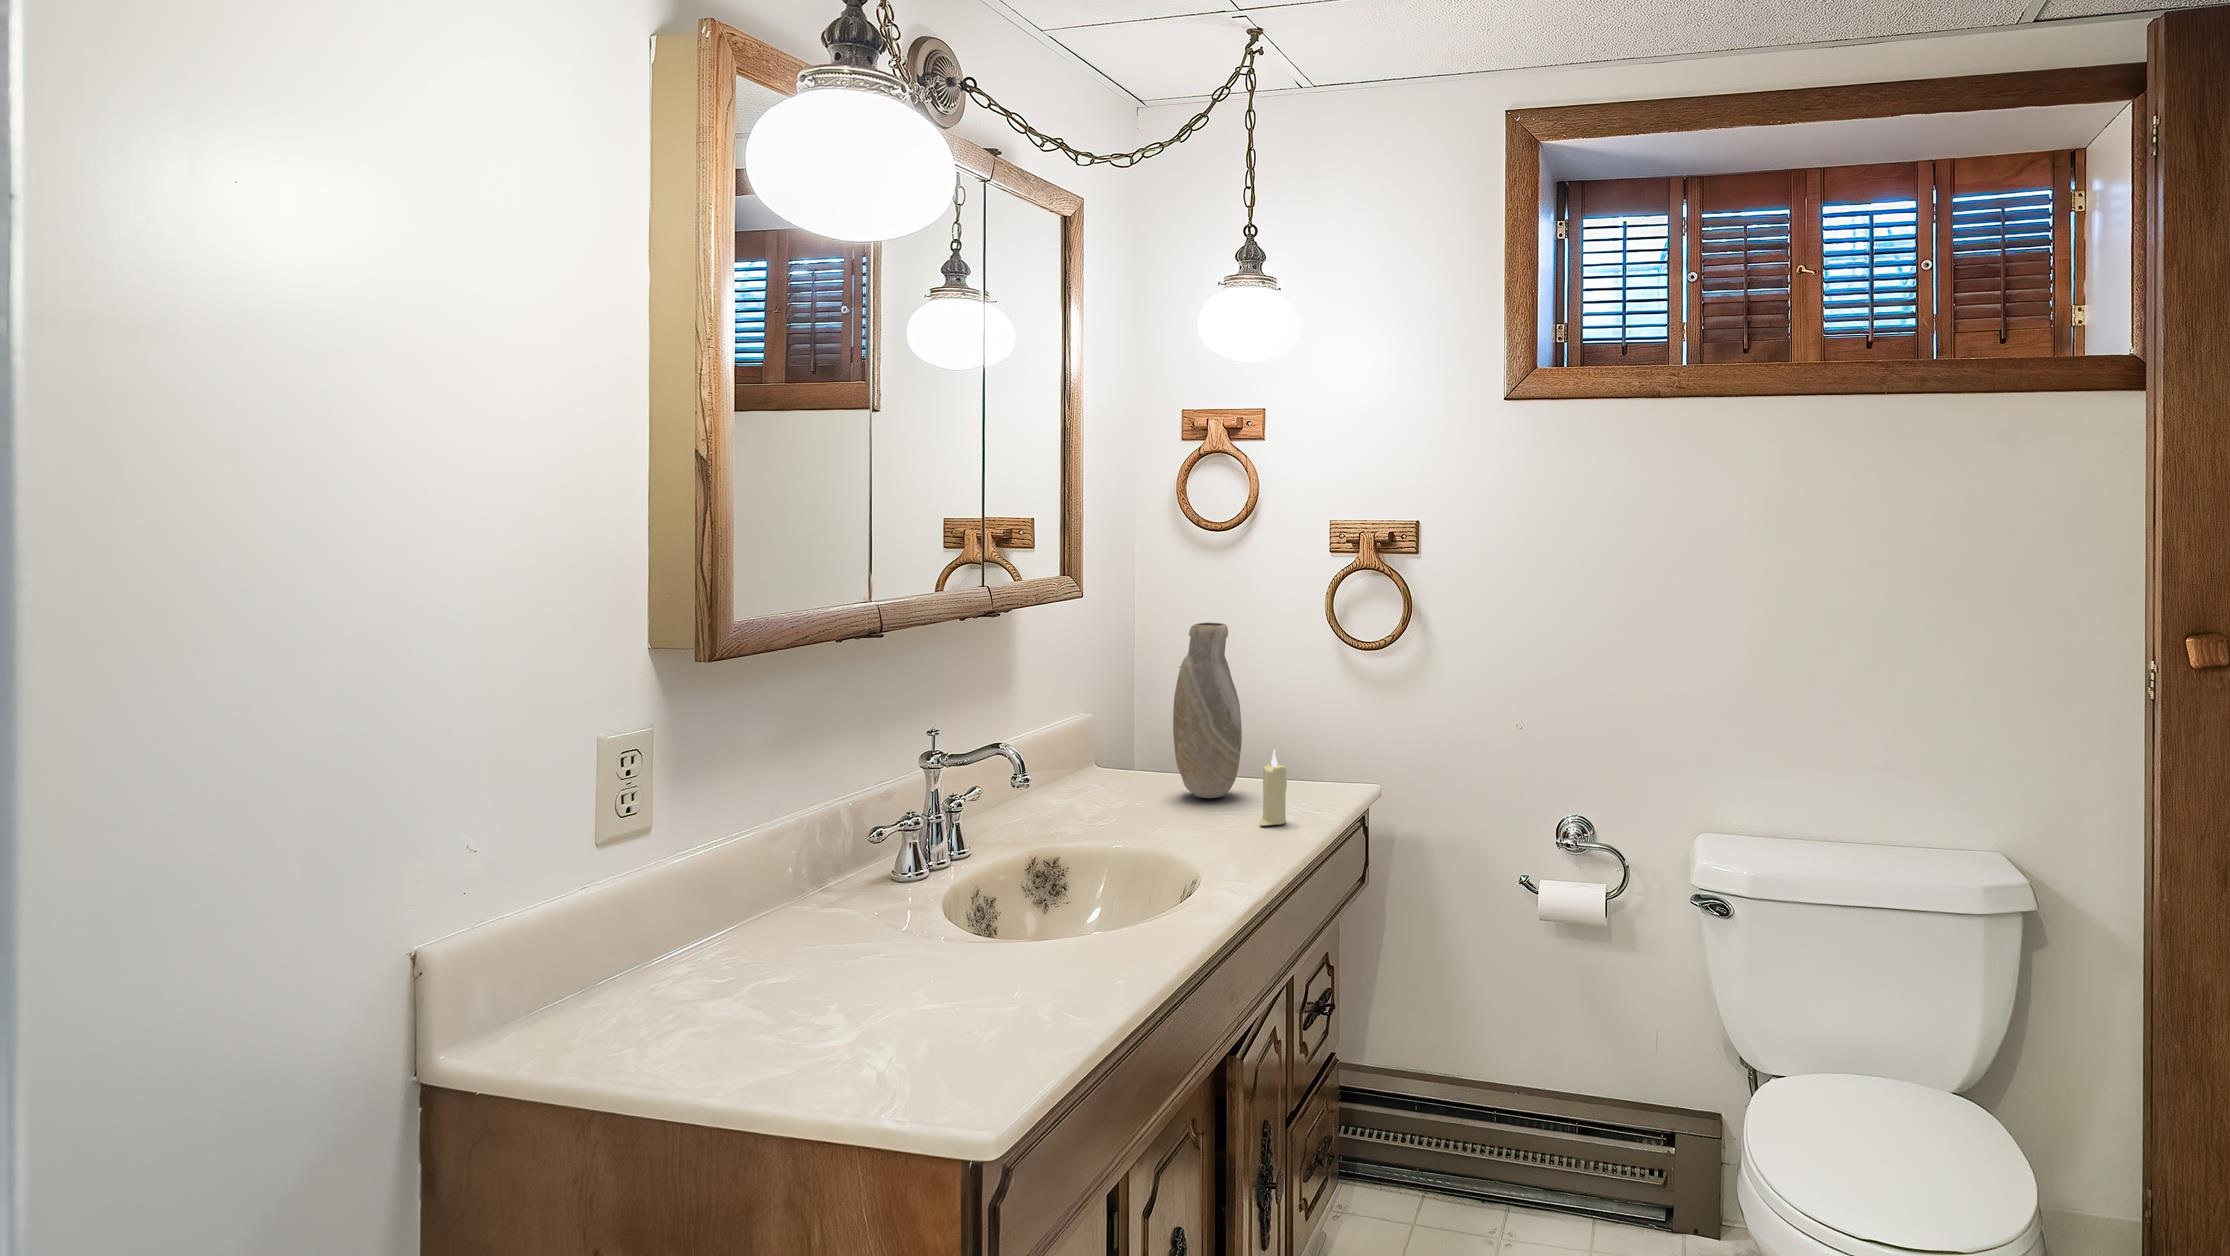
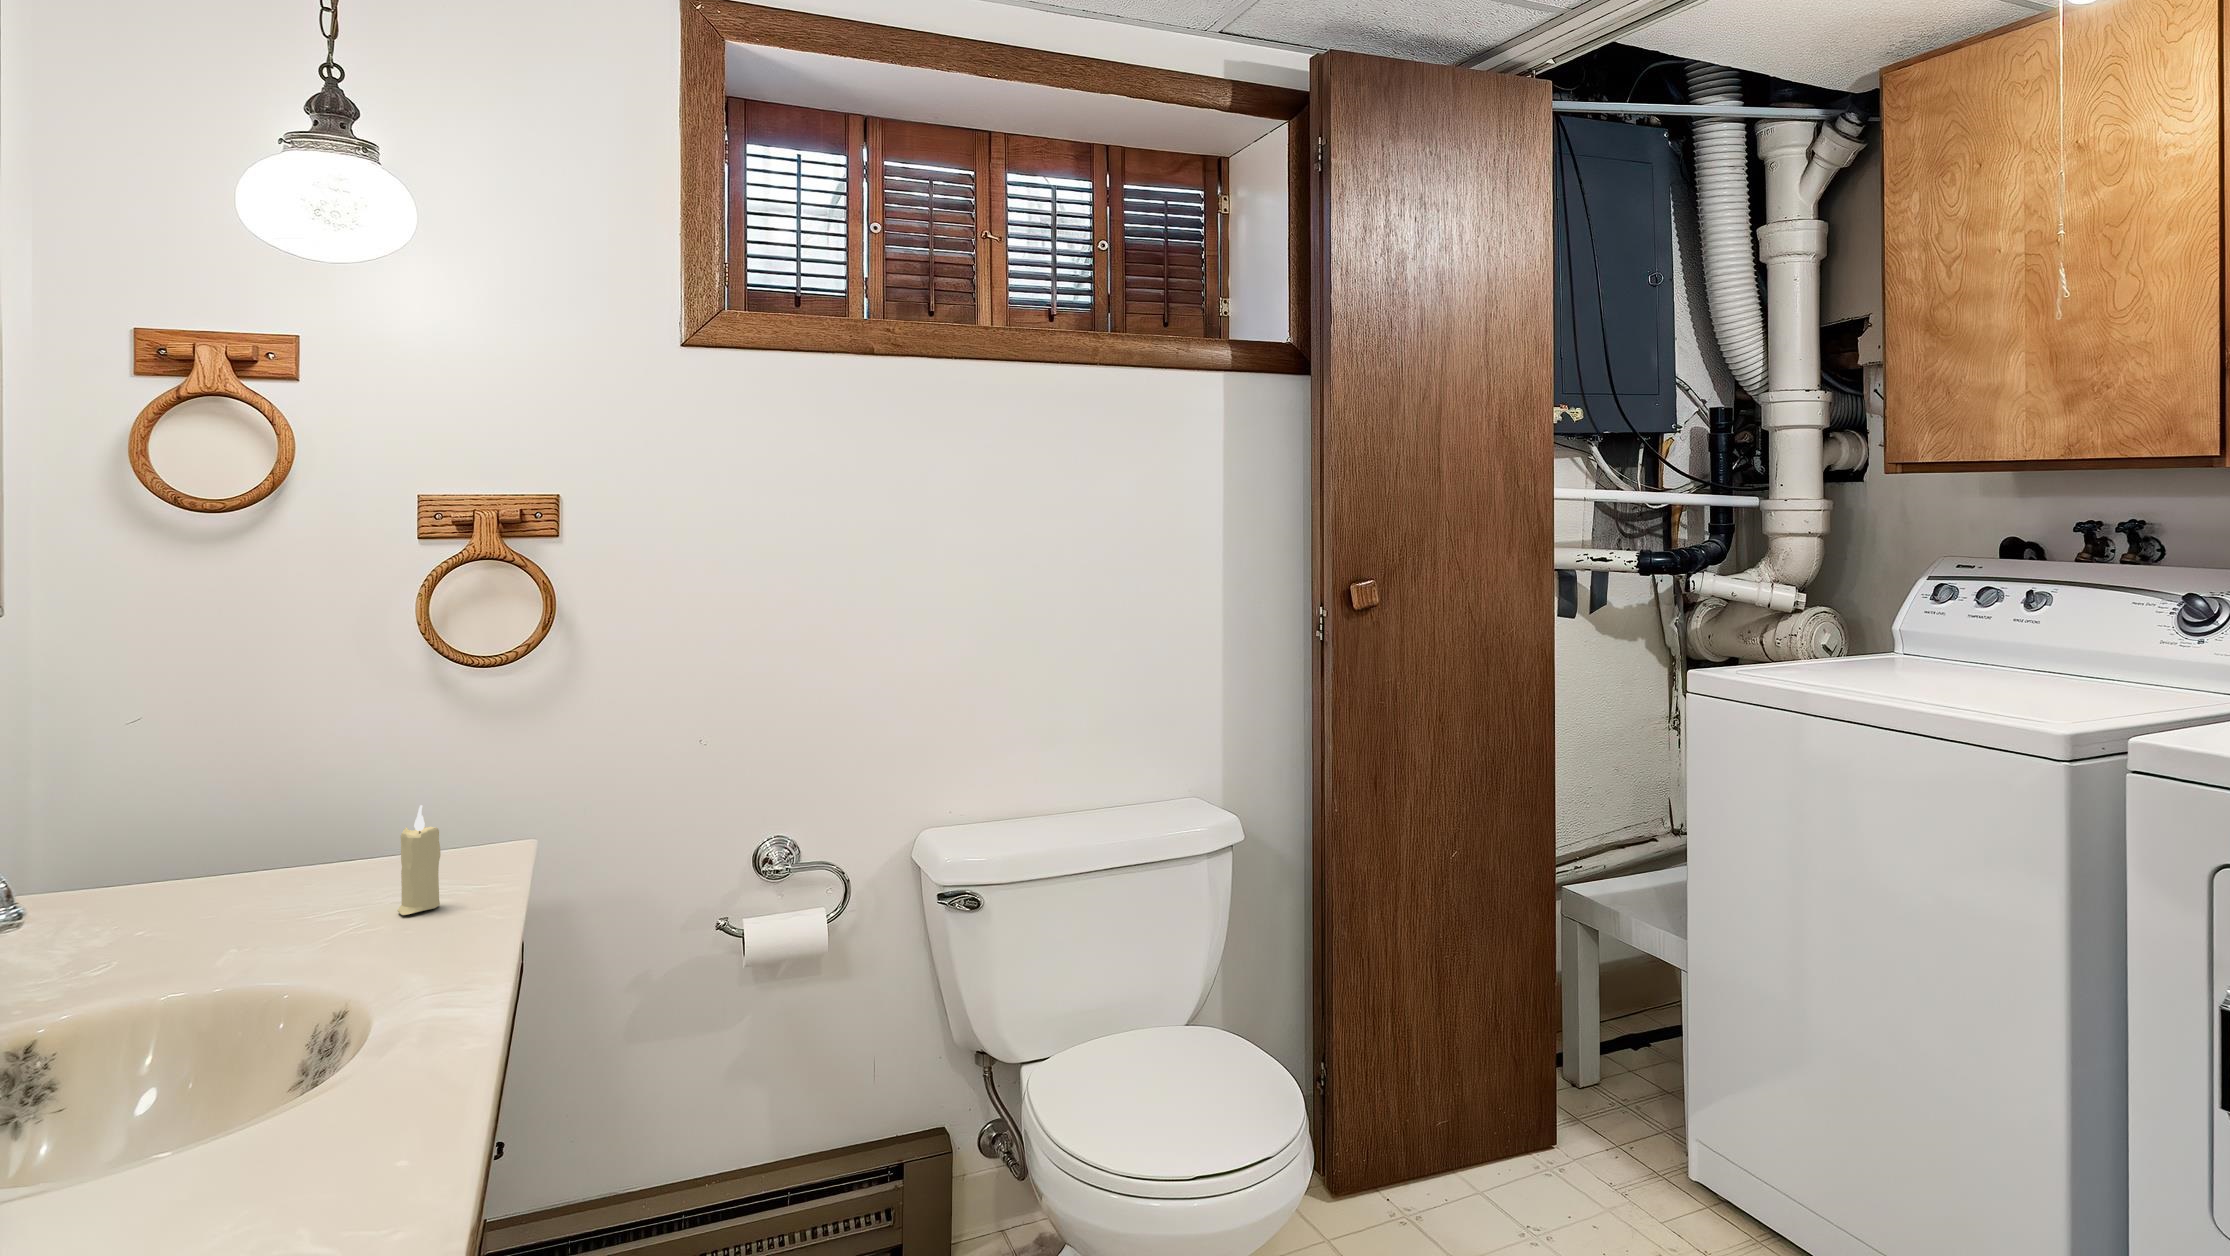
vase: present [1173,622,1242,798] -> none [208,640,330,899]

